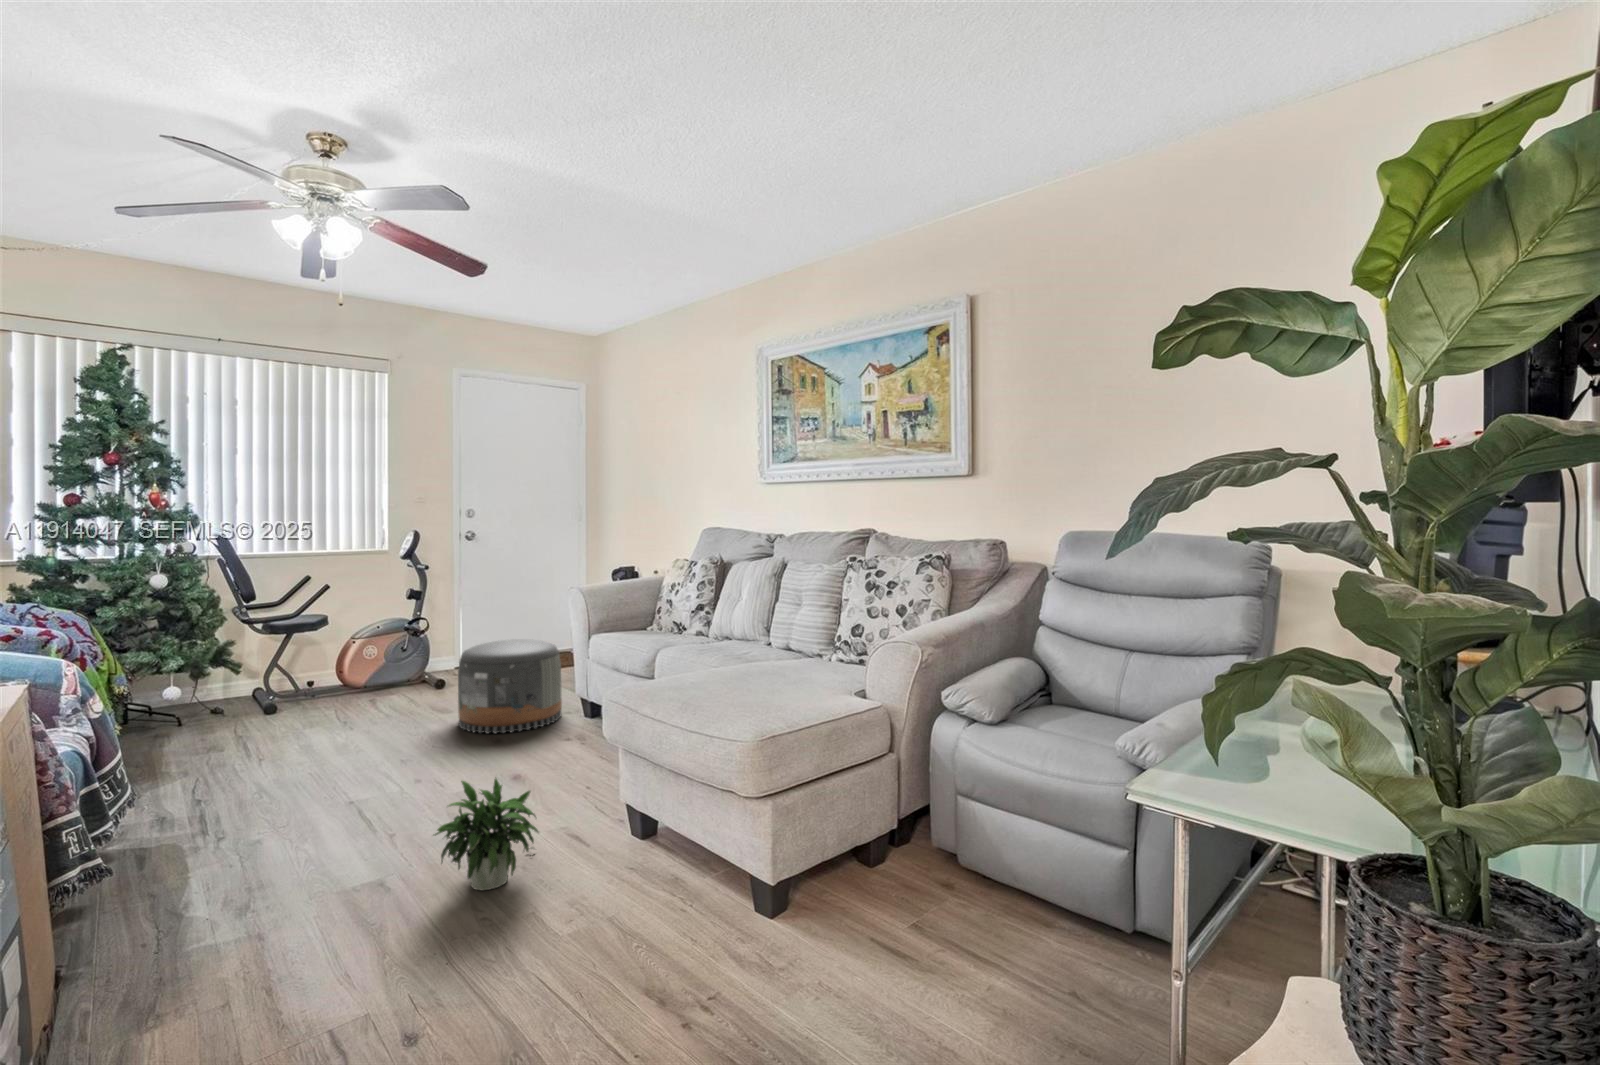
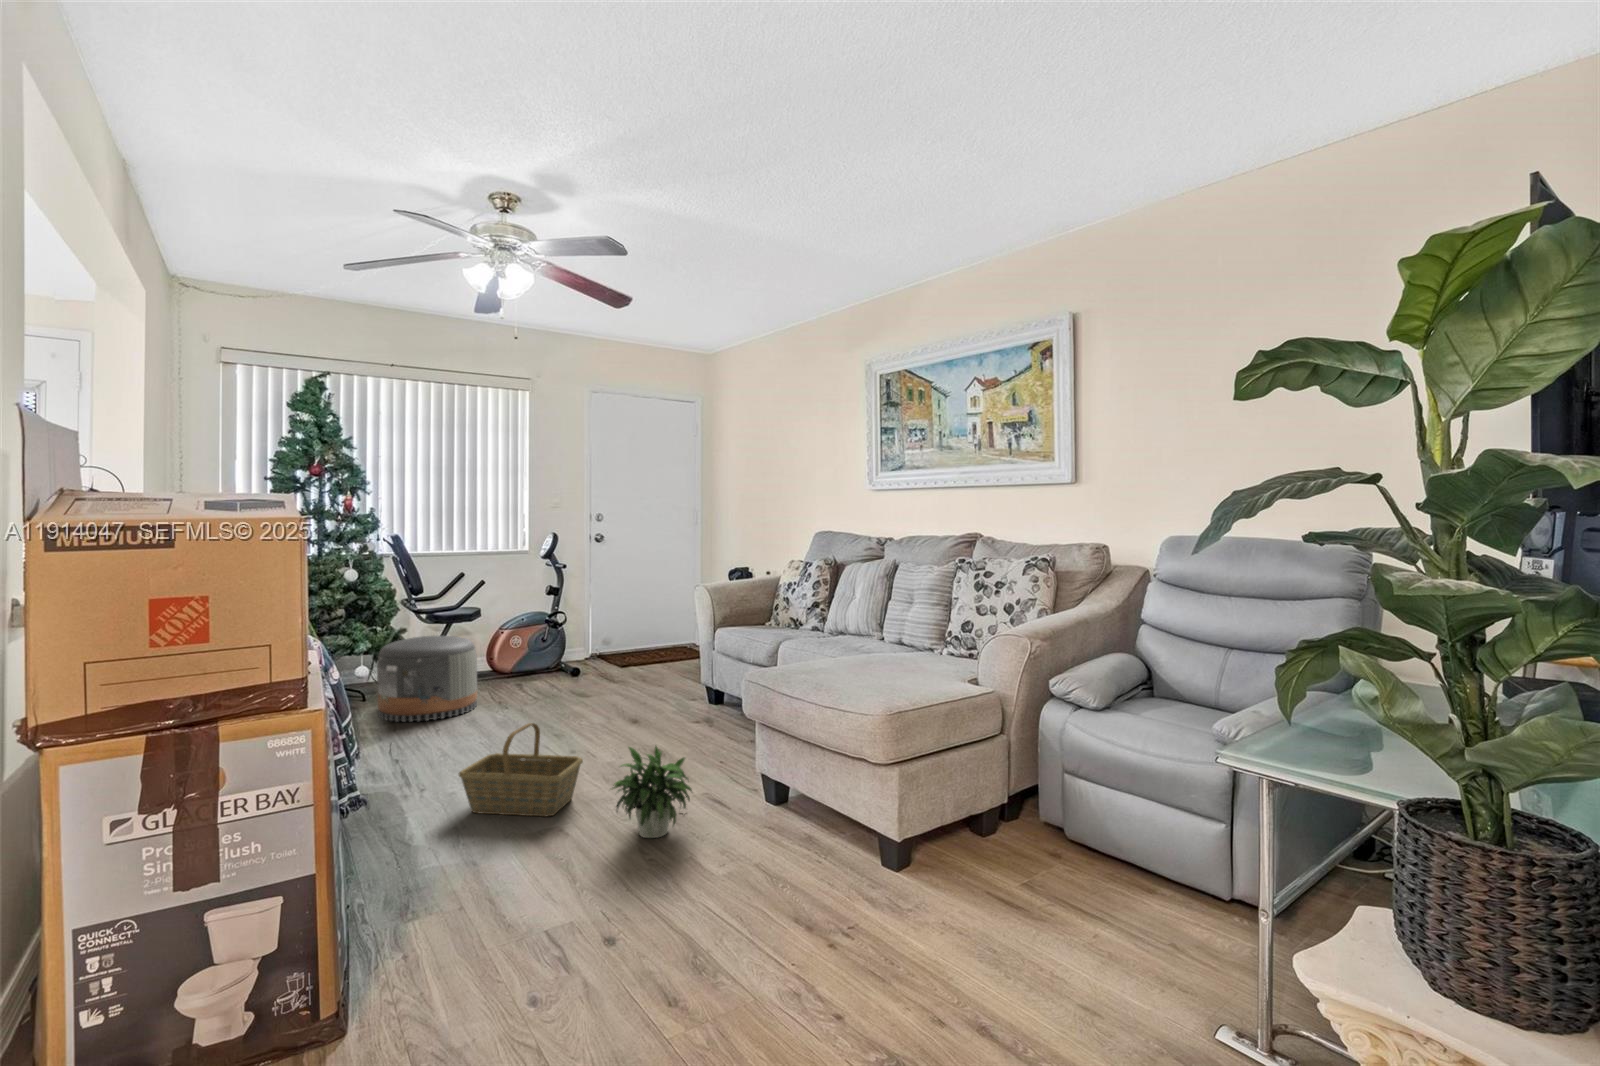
pouf: present [458,639,562,733] -> present [377,636,477,722]
basket: none [249,755,413,868] -> present [459,723,583,816]

